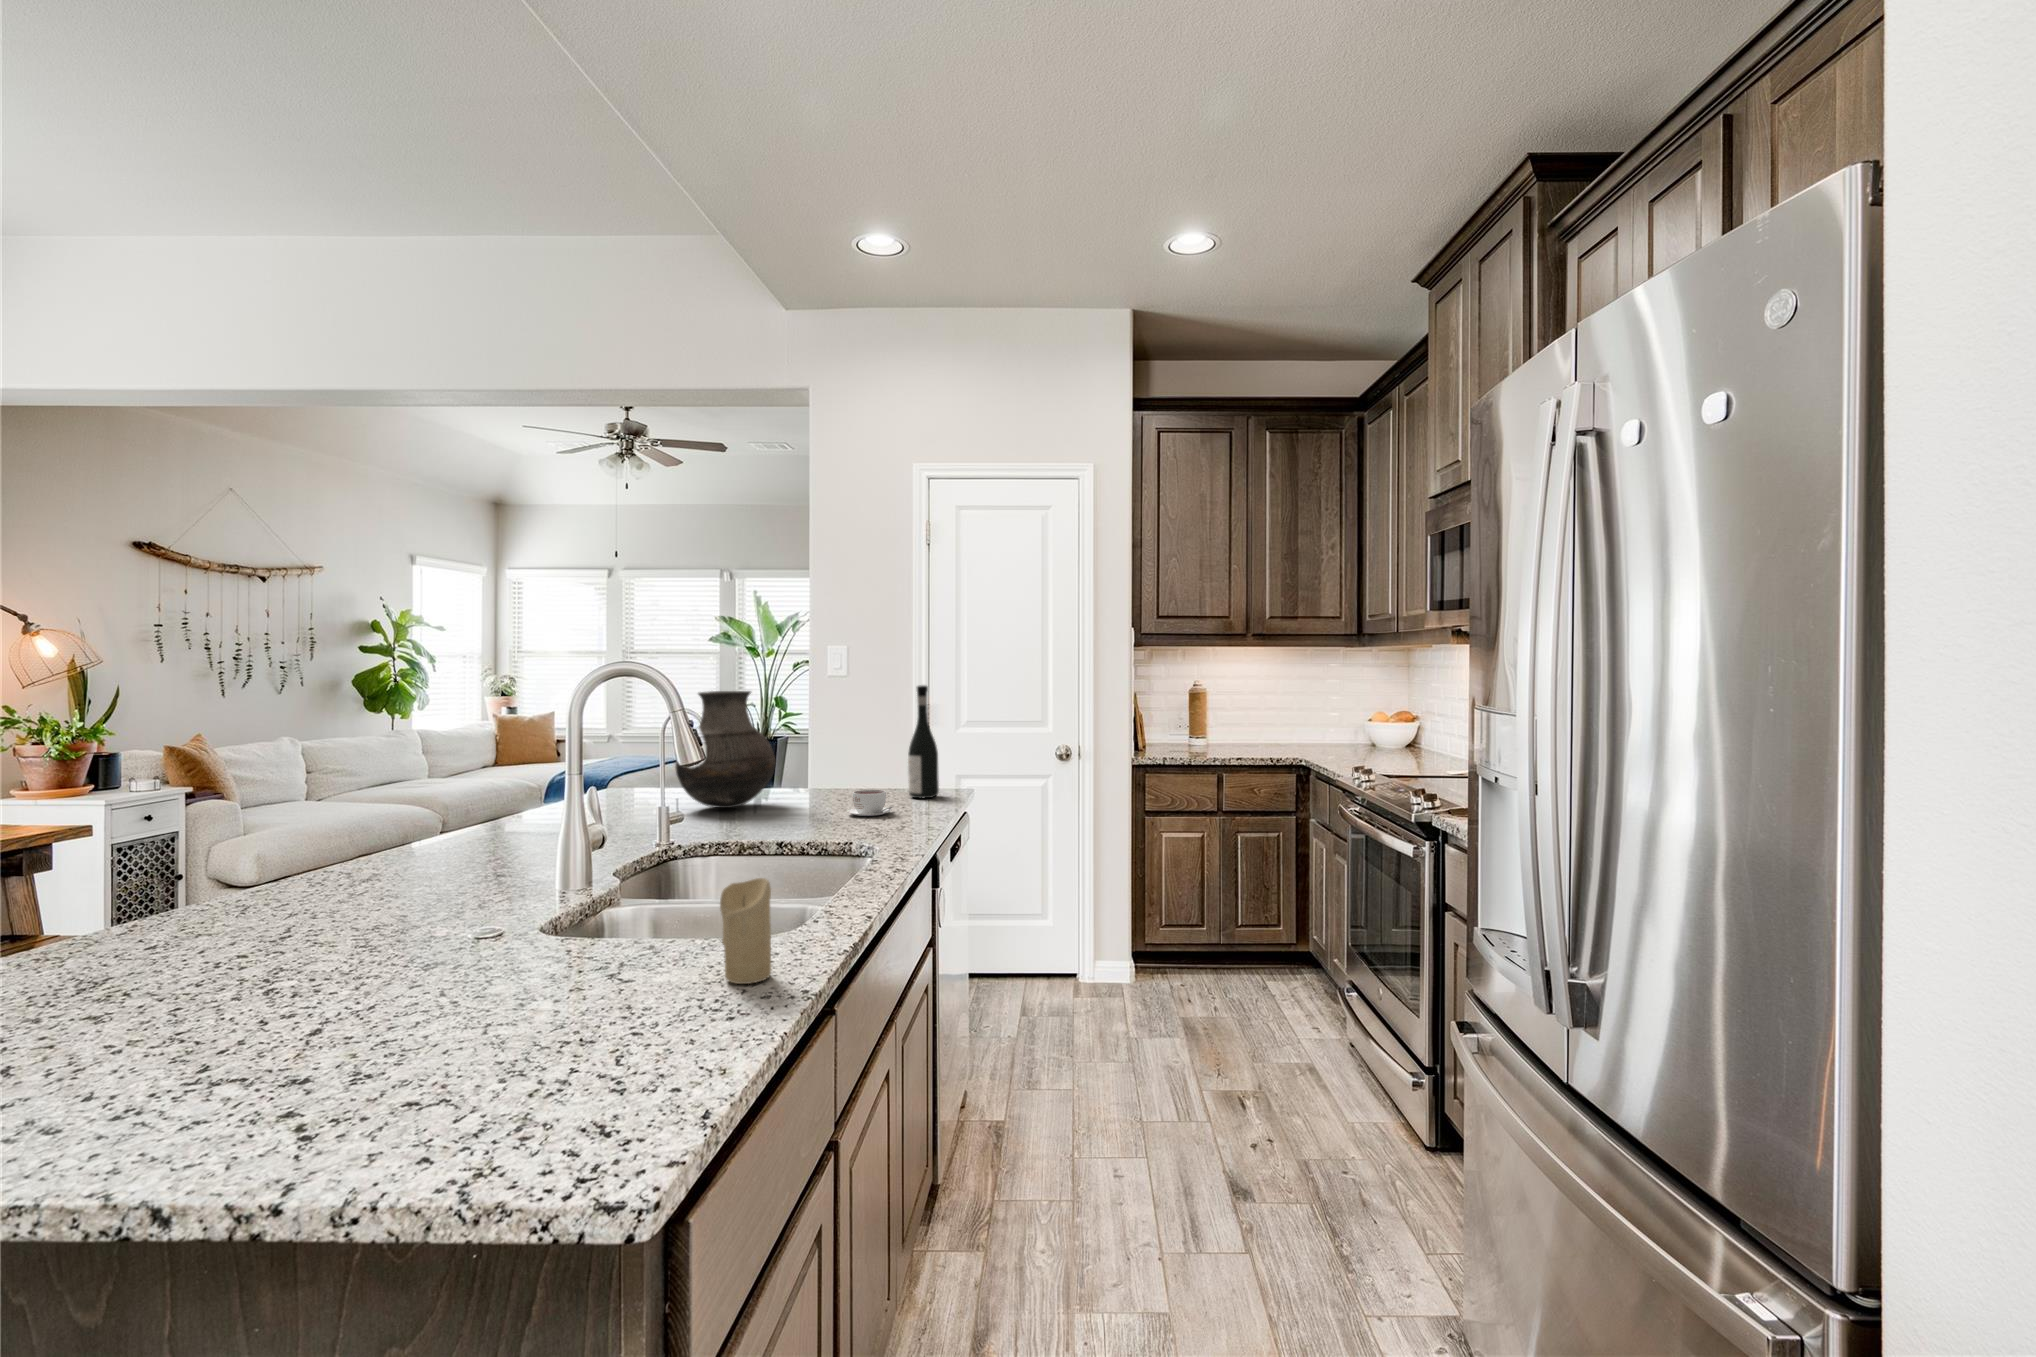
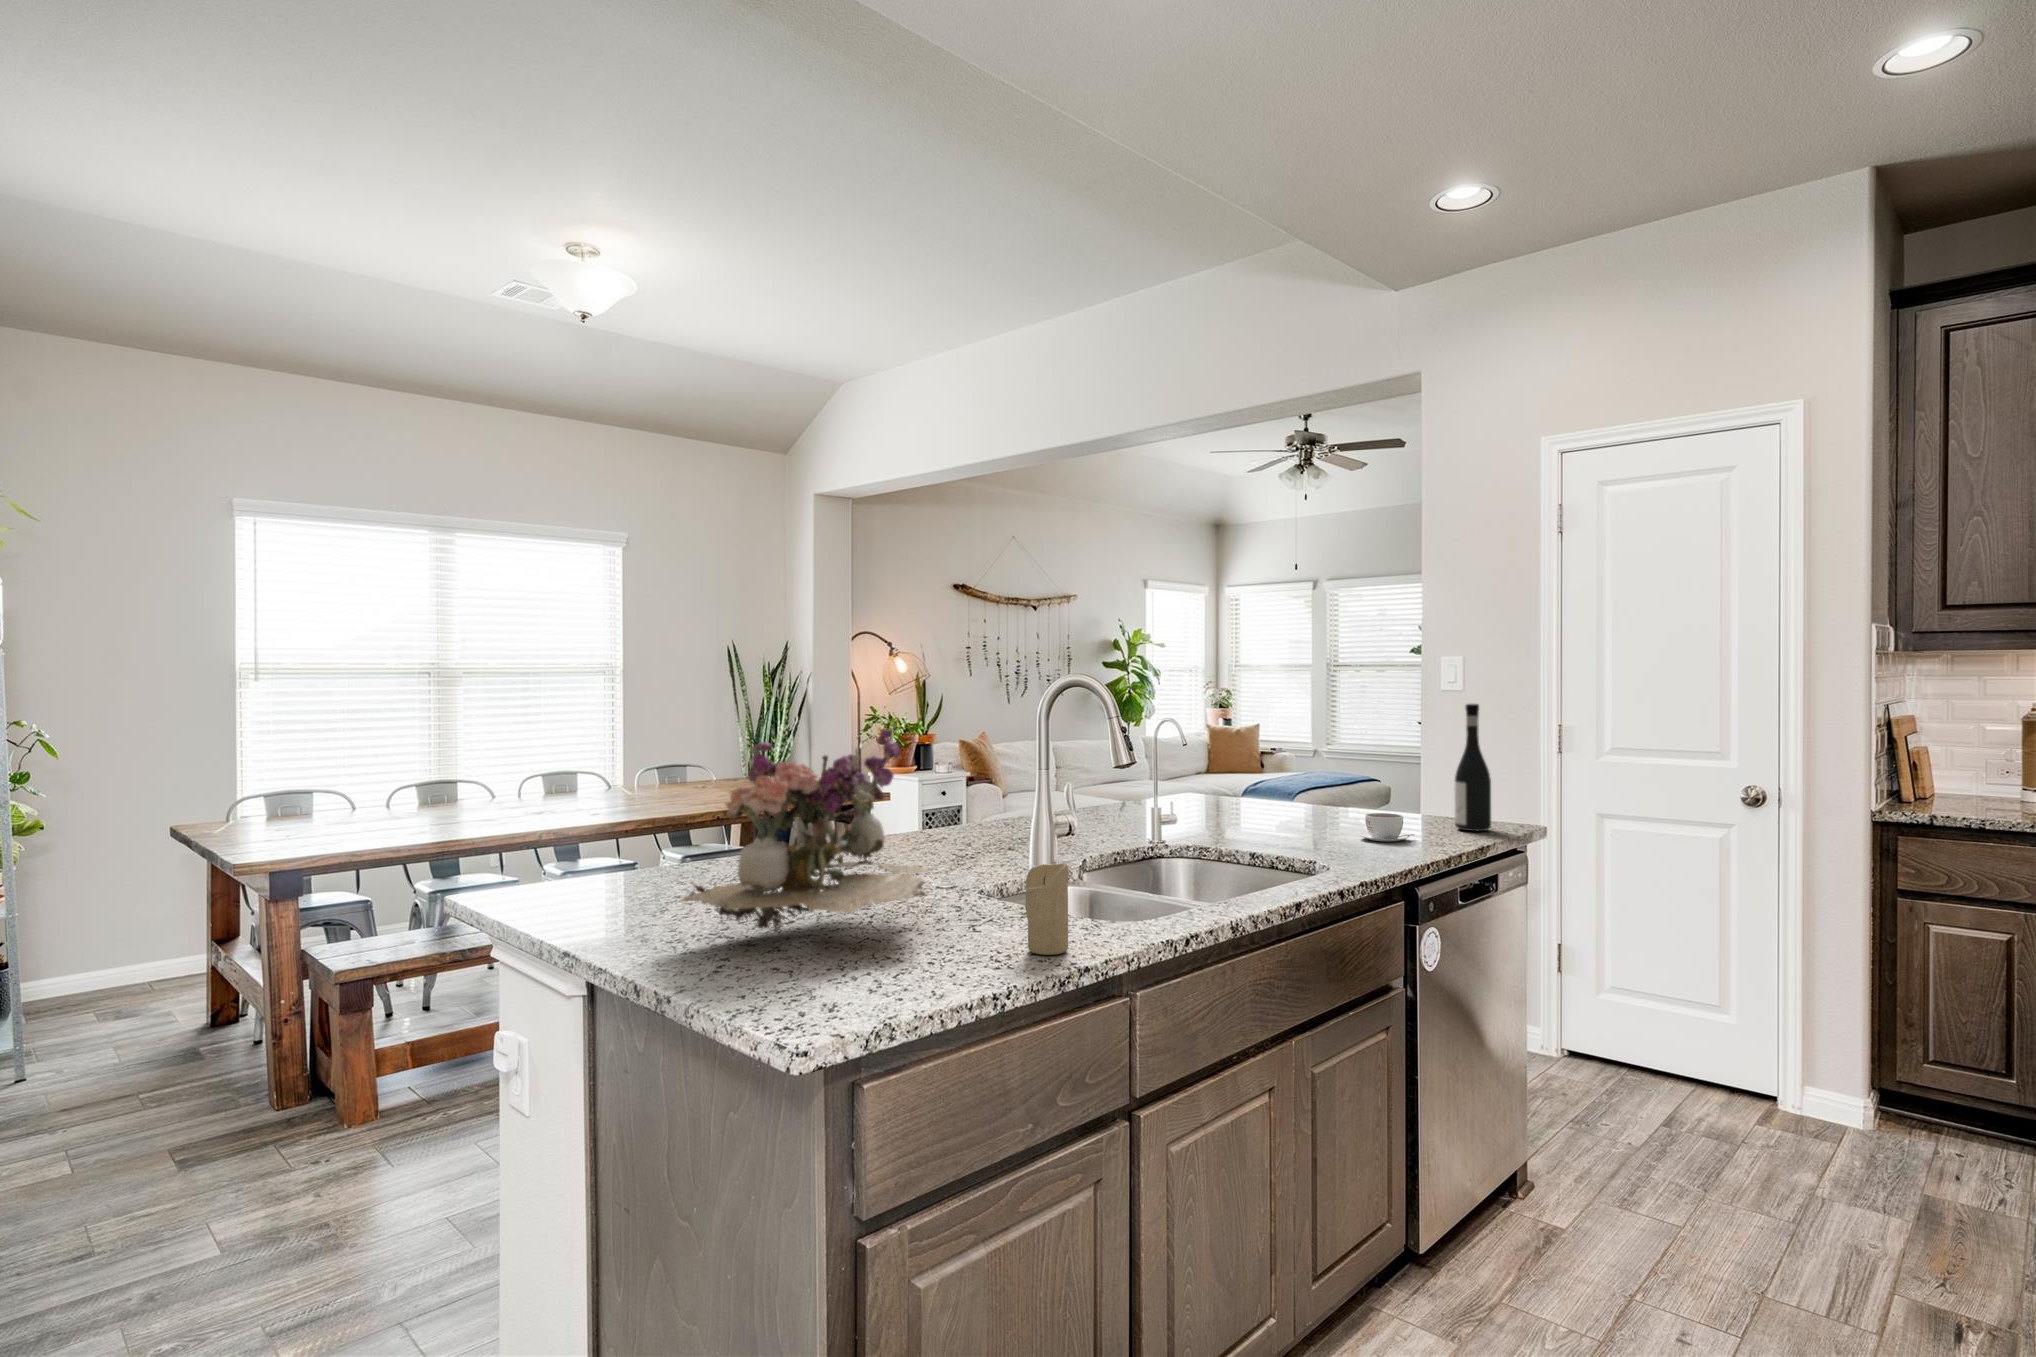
vase: present [675,691,776,808] -> none [1210,703,1308,819]
flower arrangement: none [212,733,598,1039] -> present [681,724,933,933]

